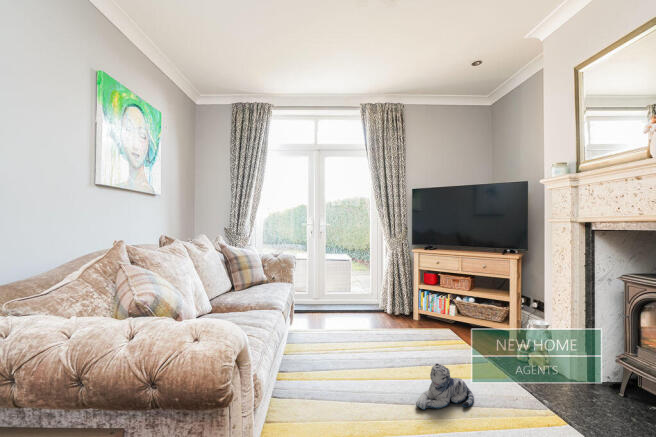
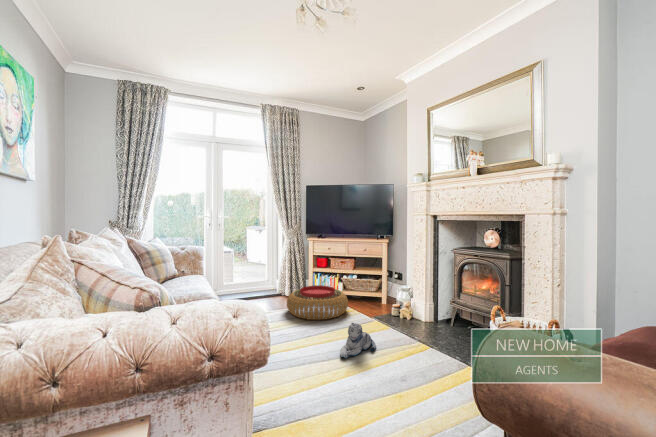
pouf: none [378,306,455,351] -> present [287,285,348,320]

